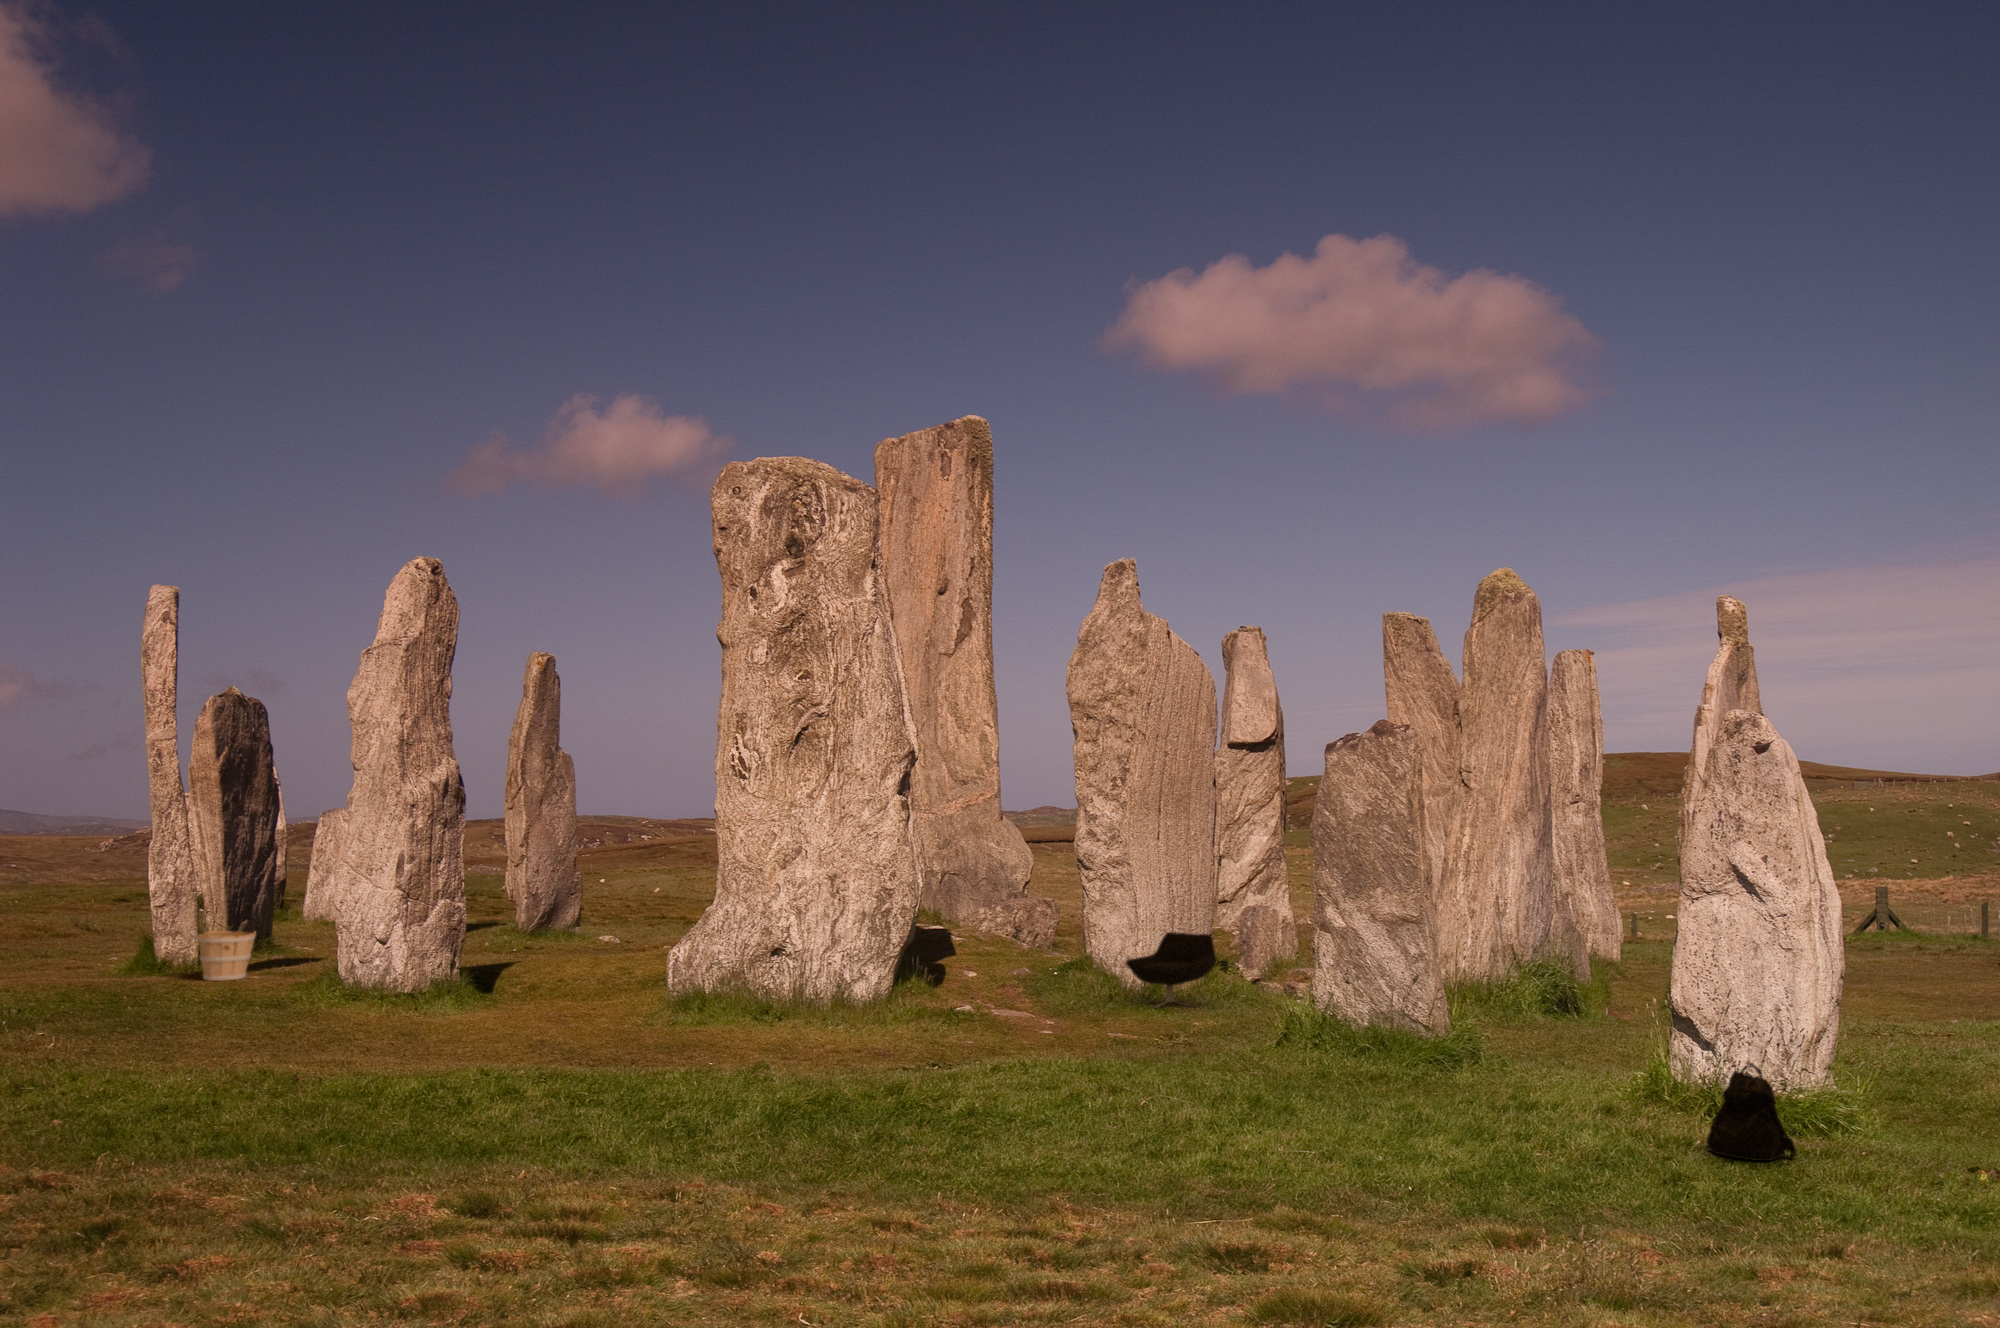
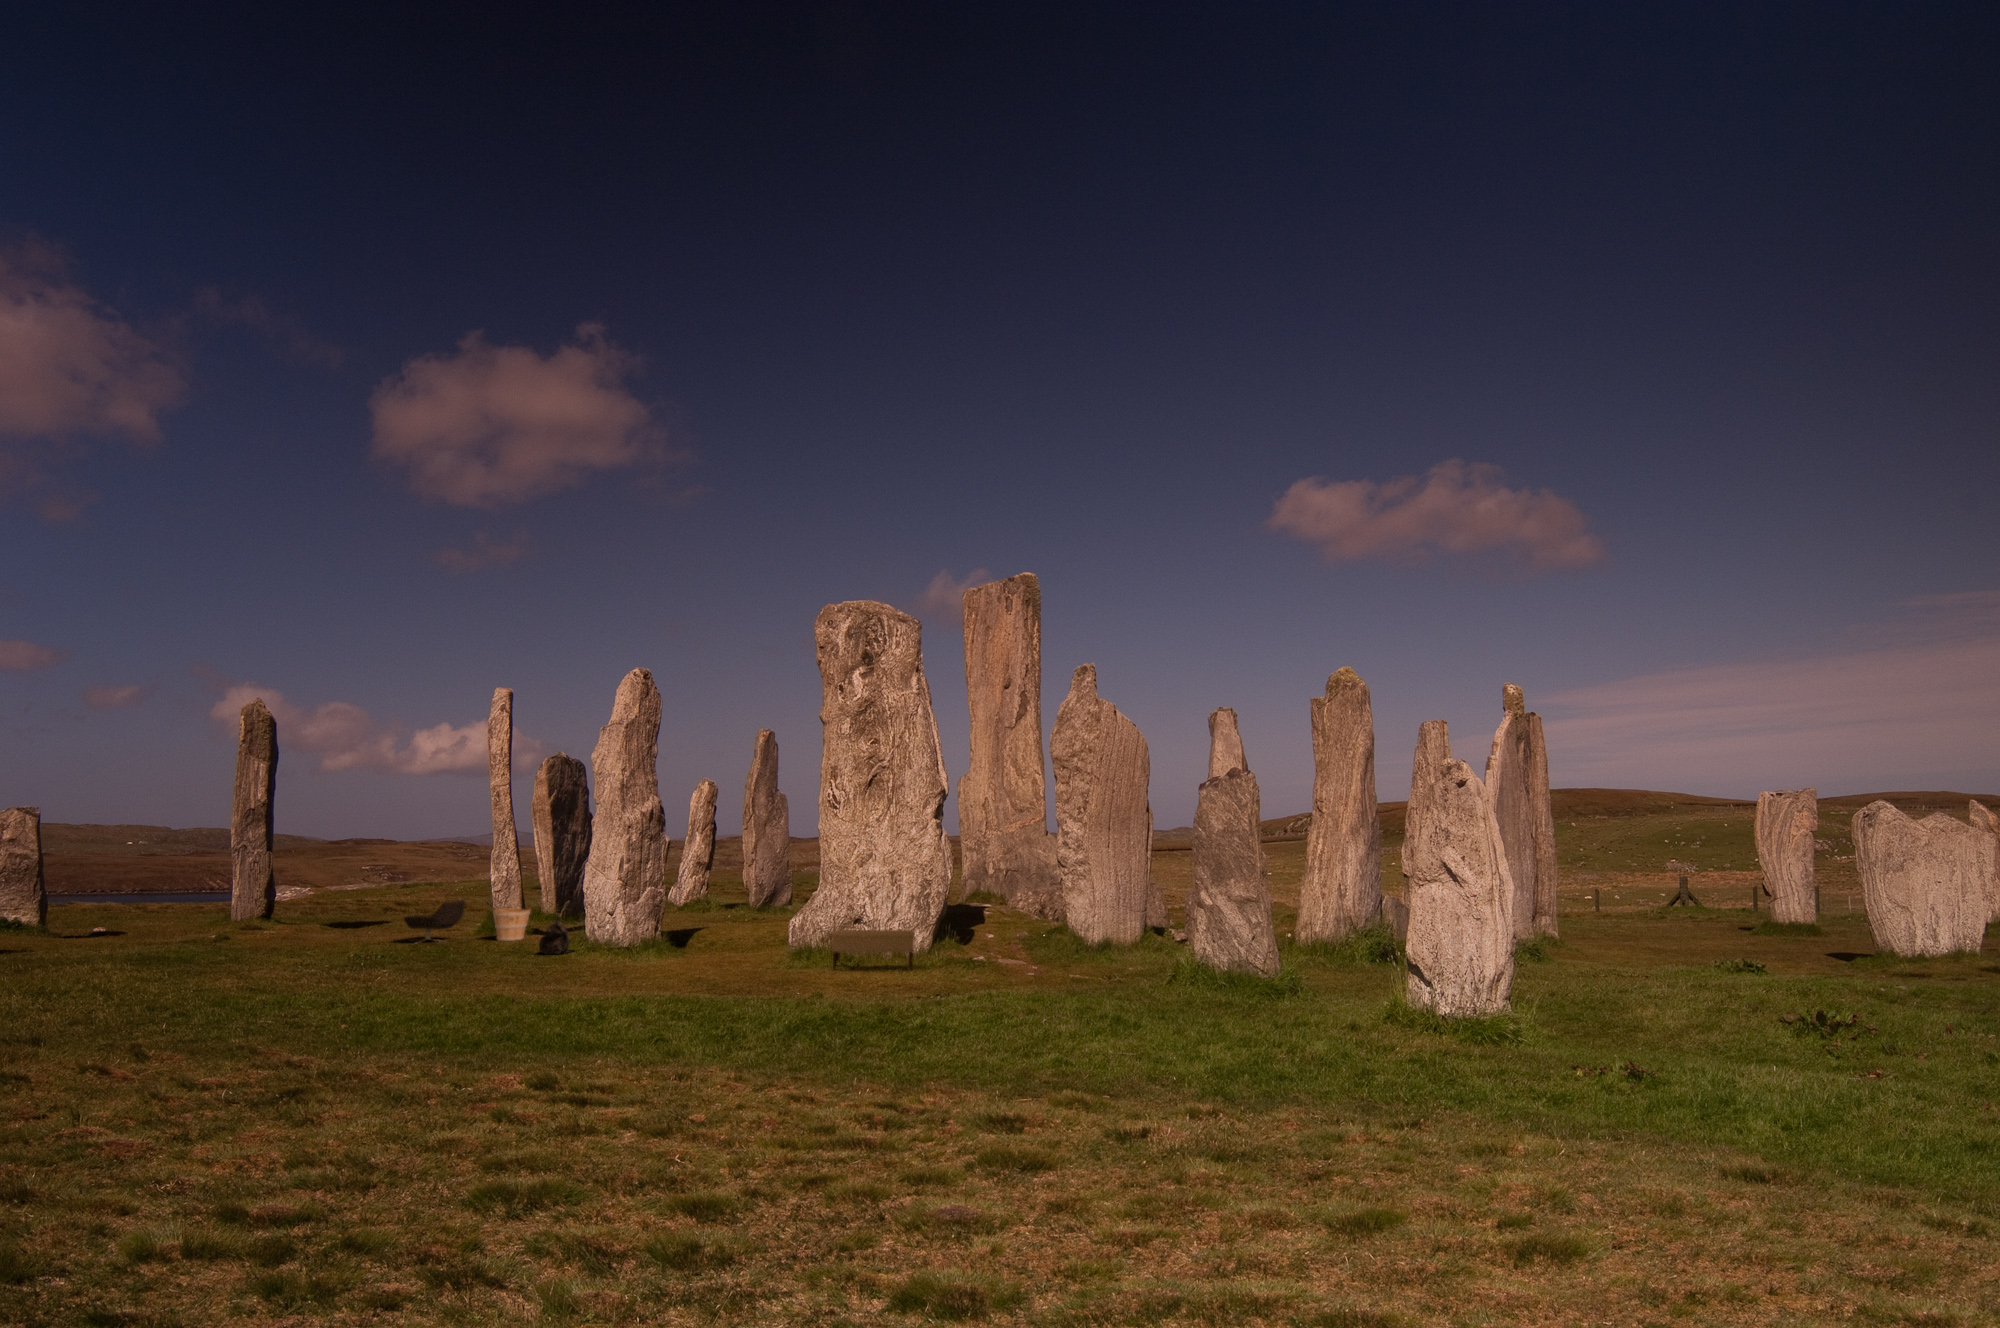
lounge chair: present [1126,932,1216,1008] -> present [404,900,465,940]
bench: none [741,964,867,1025] -> present [832,930,915,969]
backpack: present [1706,1064,1796,1161] -> present [539,920,572,955]

